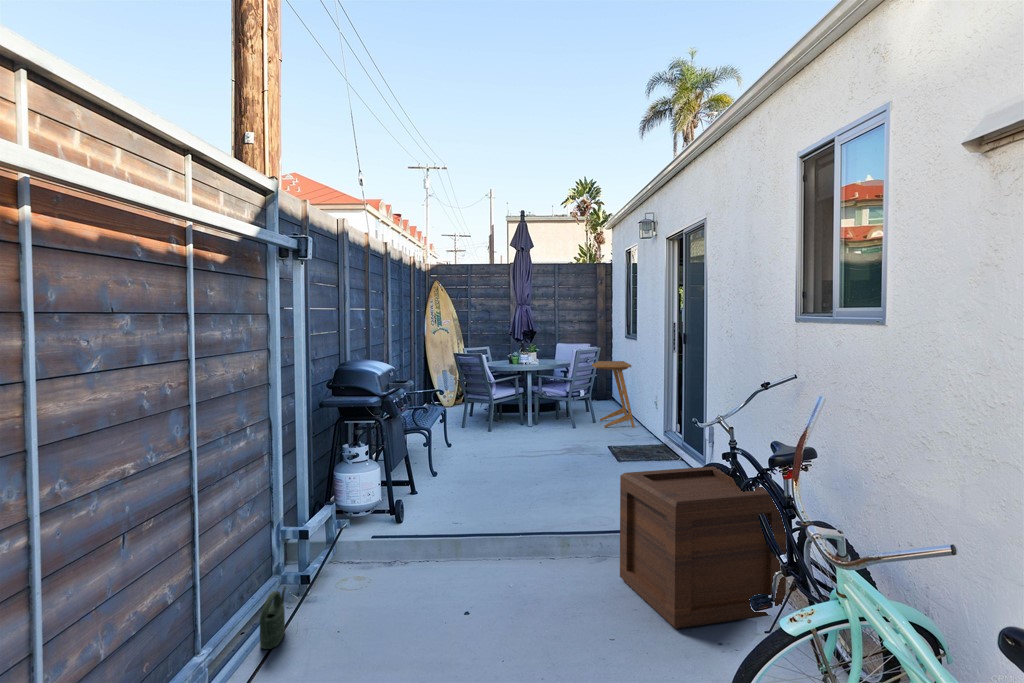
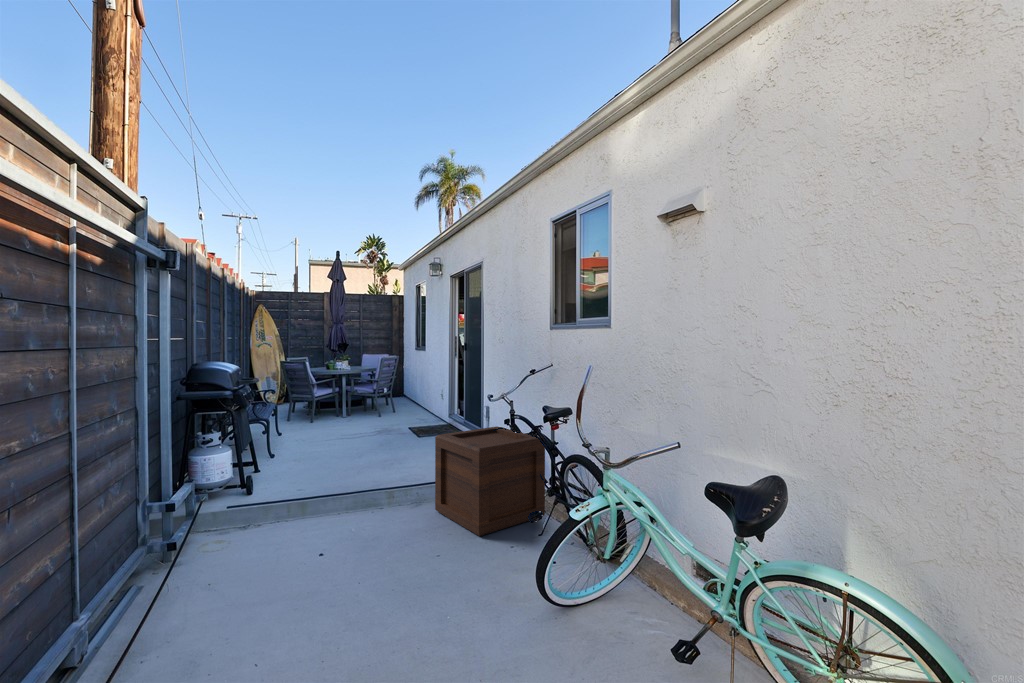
side table: present [592,361,635,428] -> none [391,365,426,414]
watering can: present [260,587,286,649] -> none [131,555,155,611]

